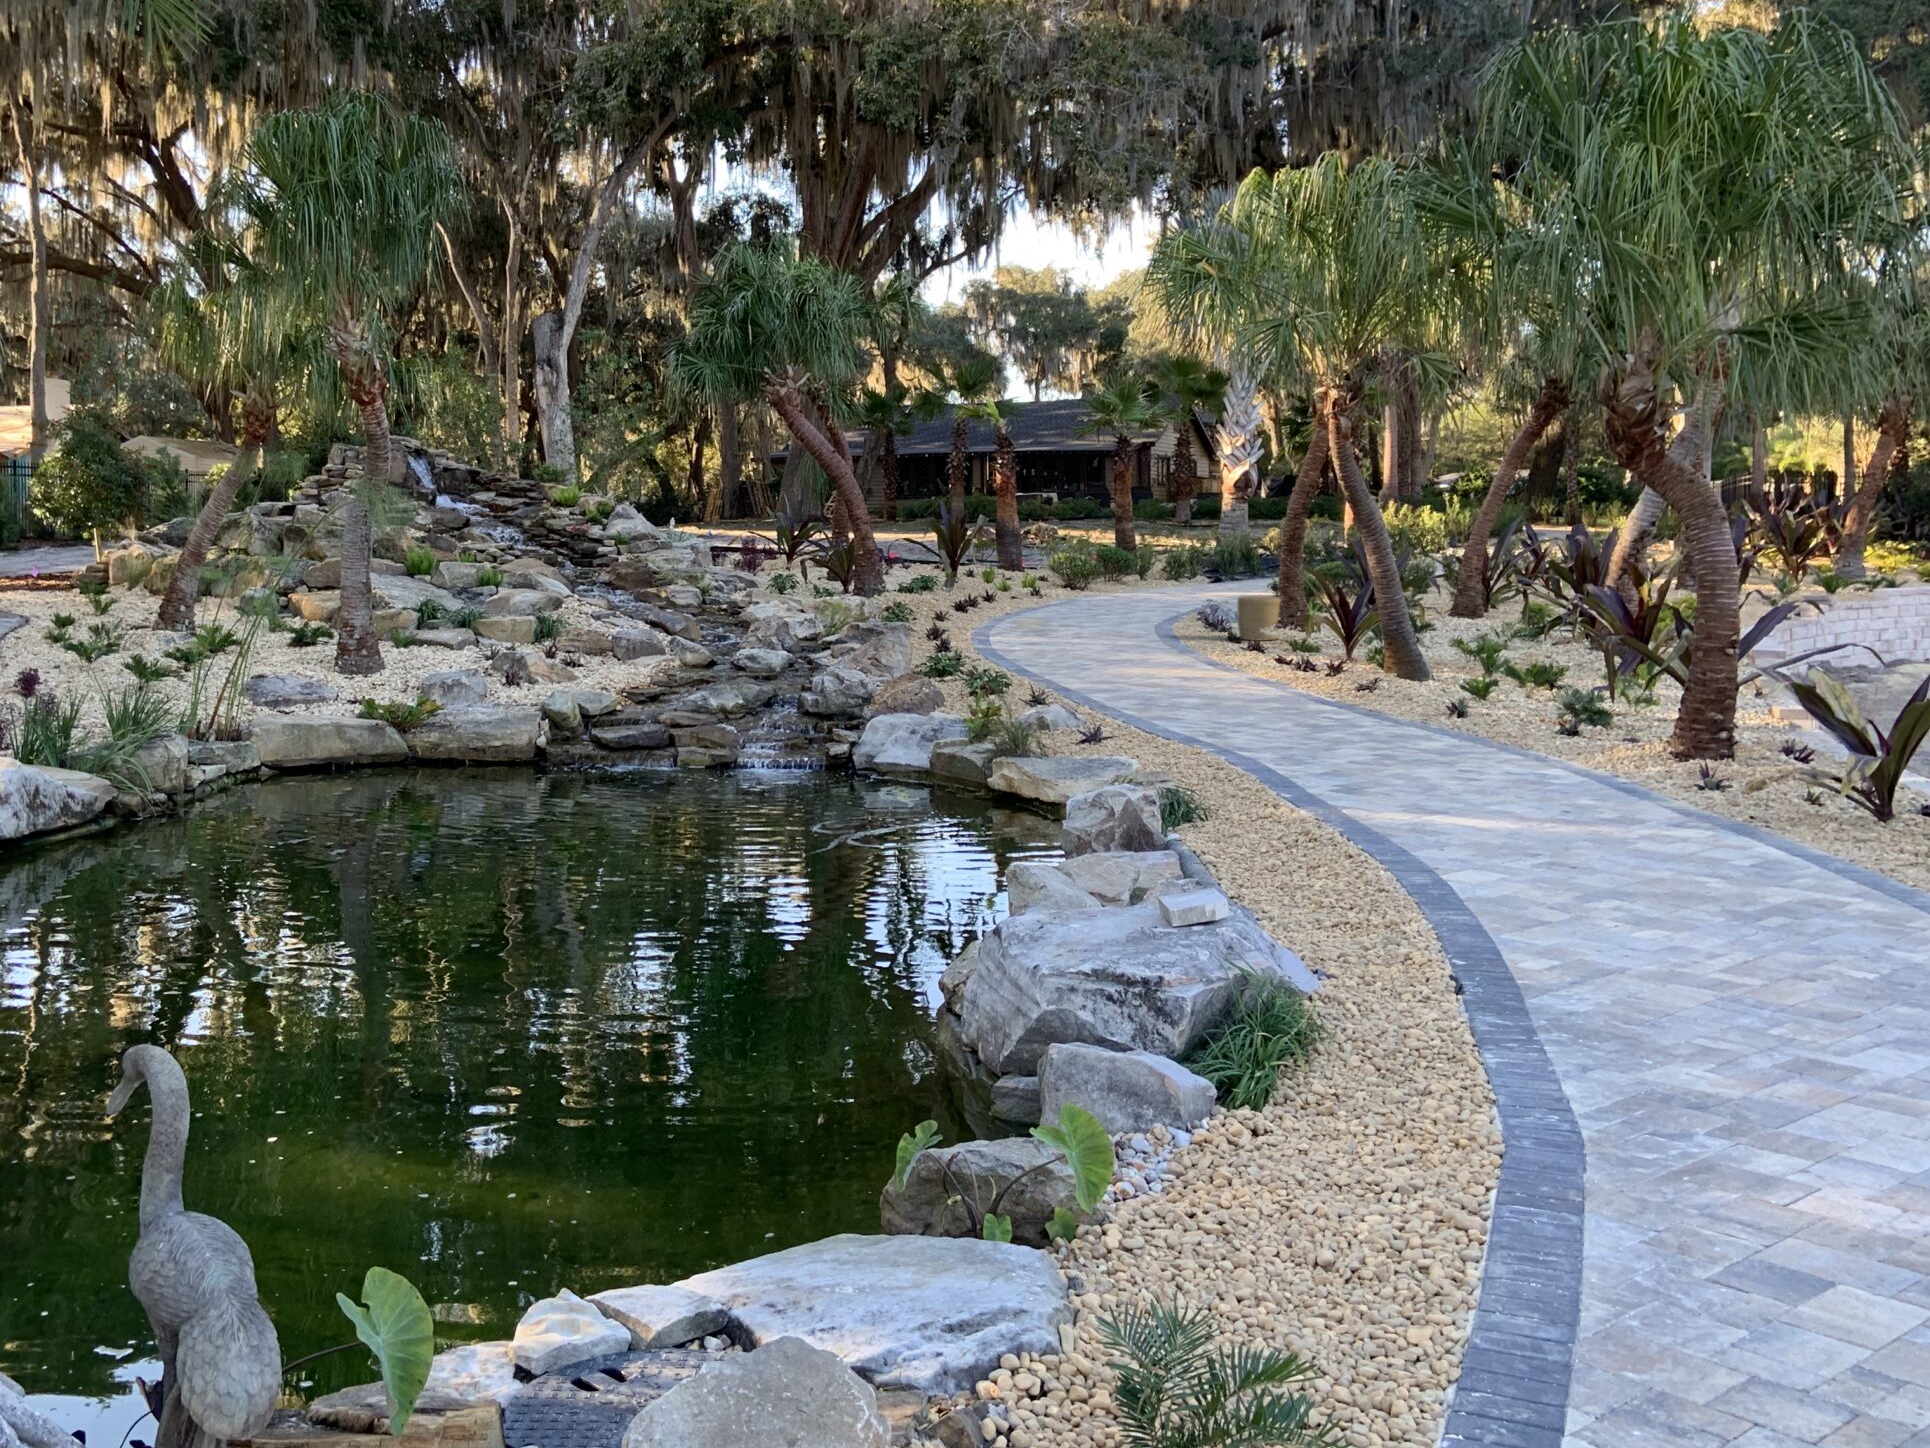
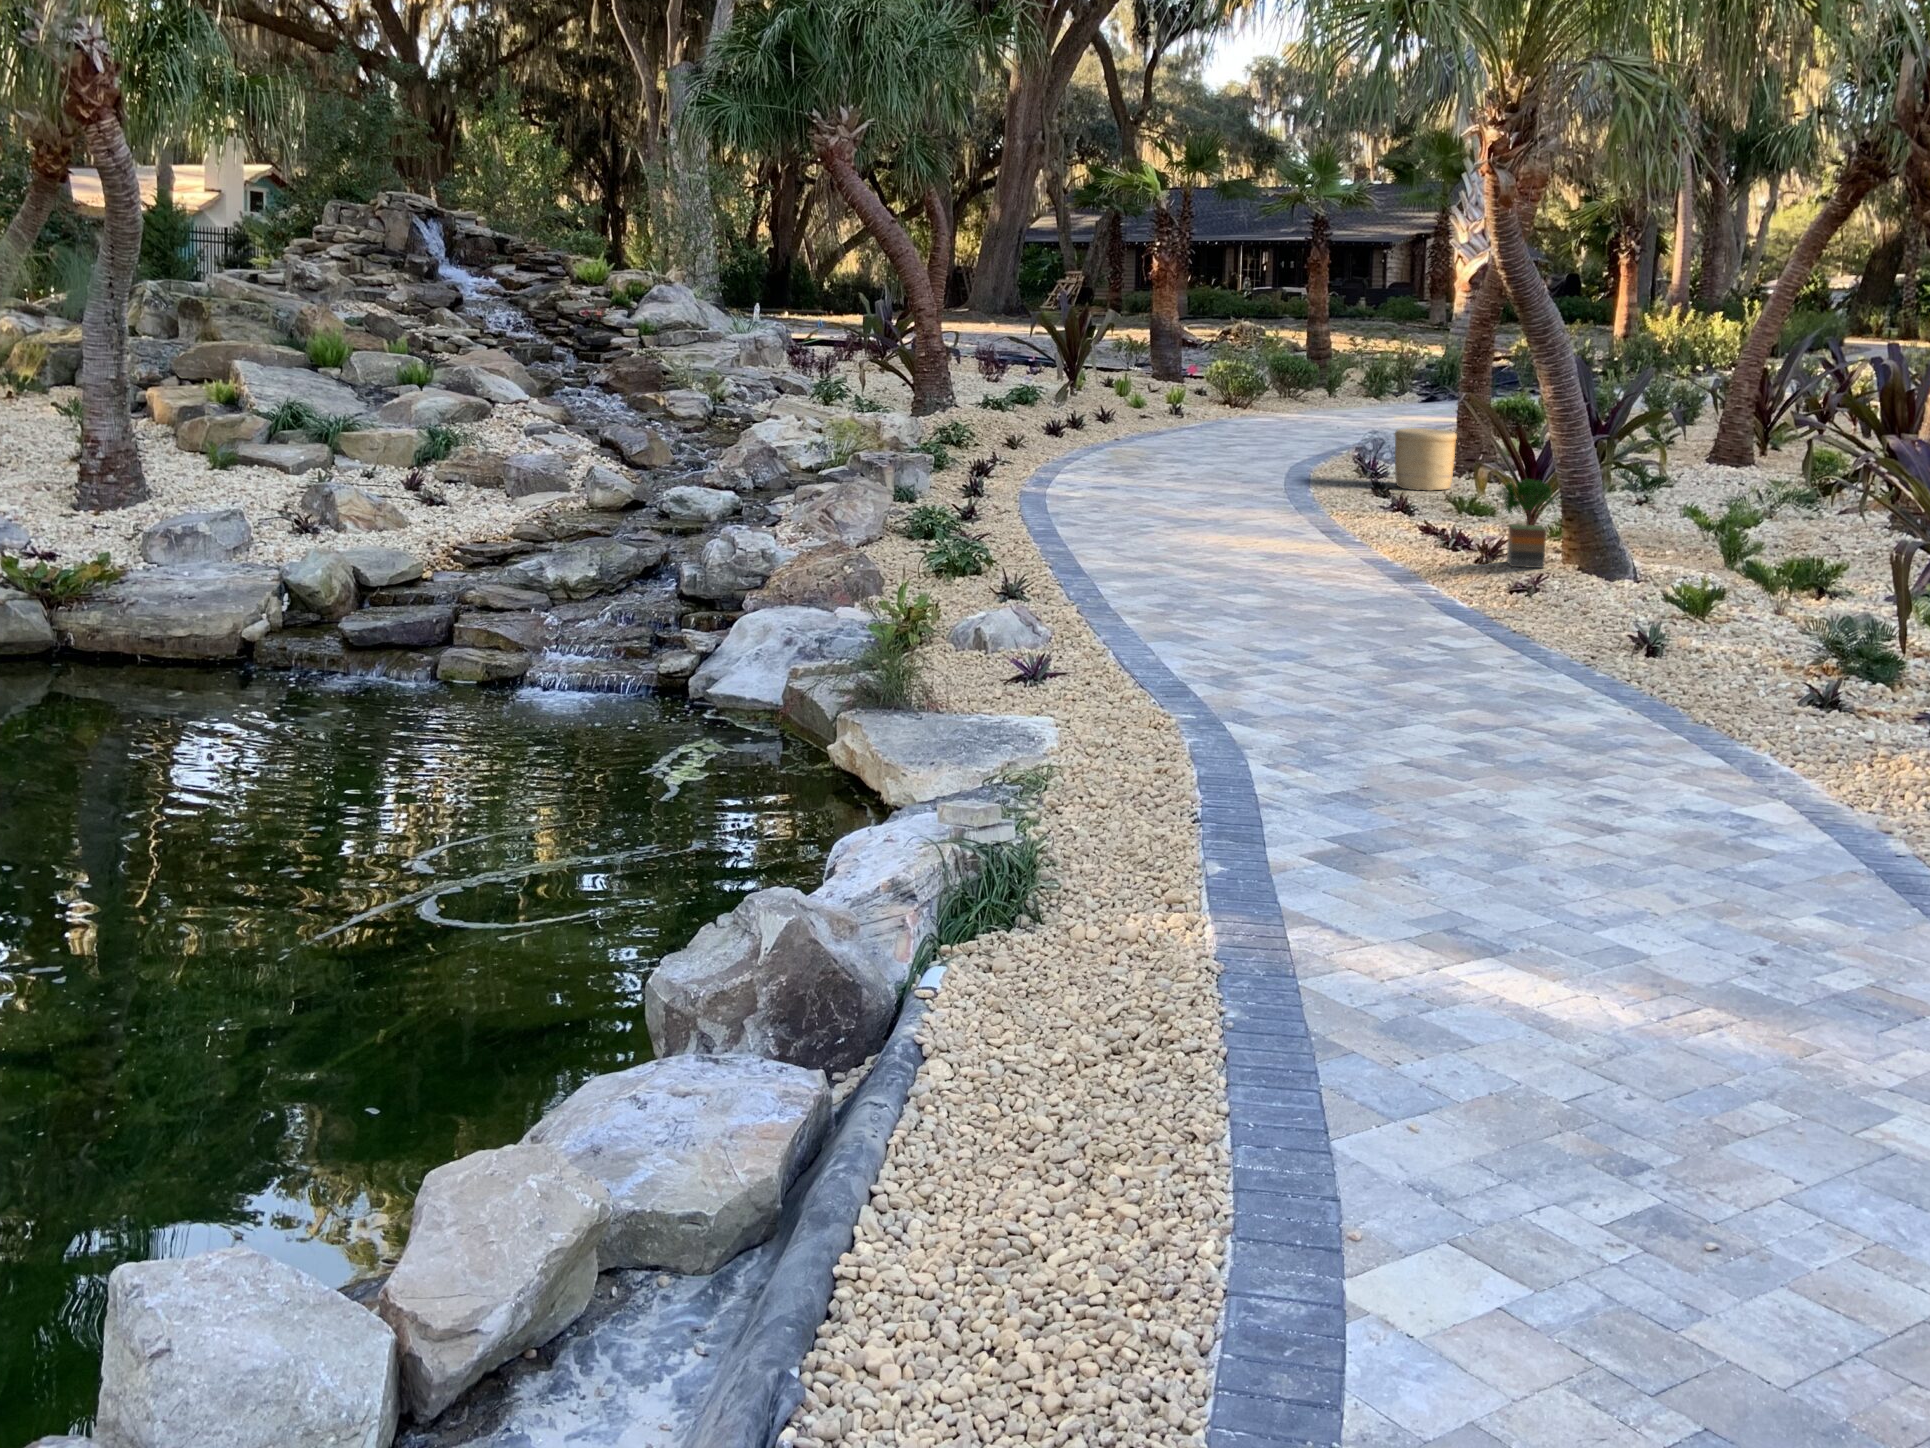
potted tree: none [1338,620,1385,680] -> present [1498,479,1561,568]

